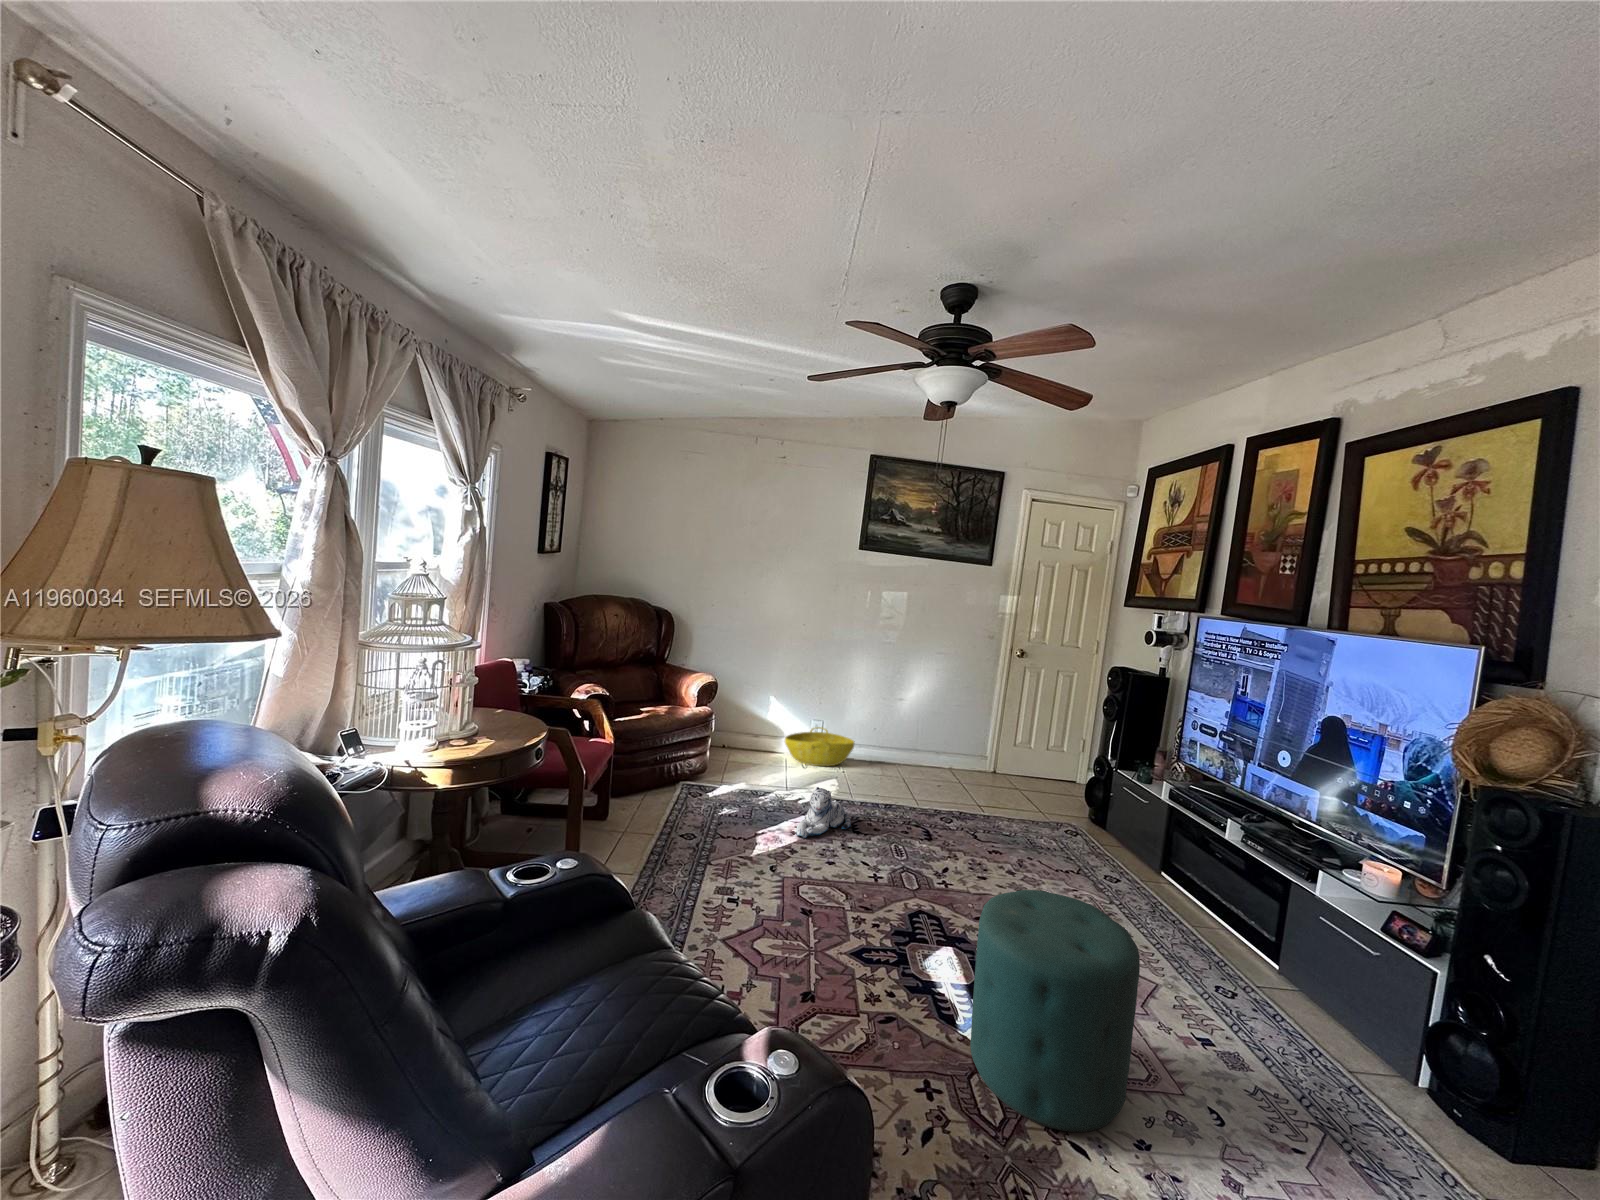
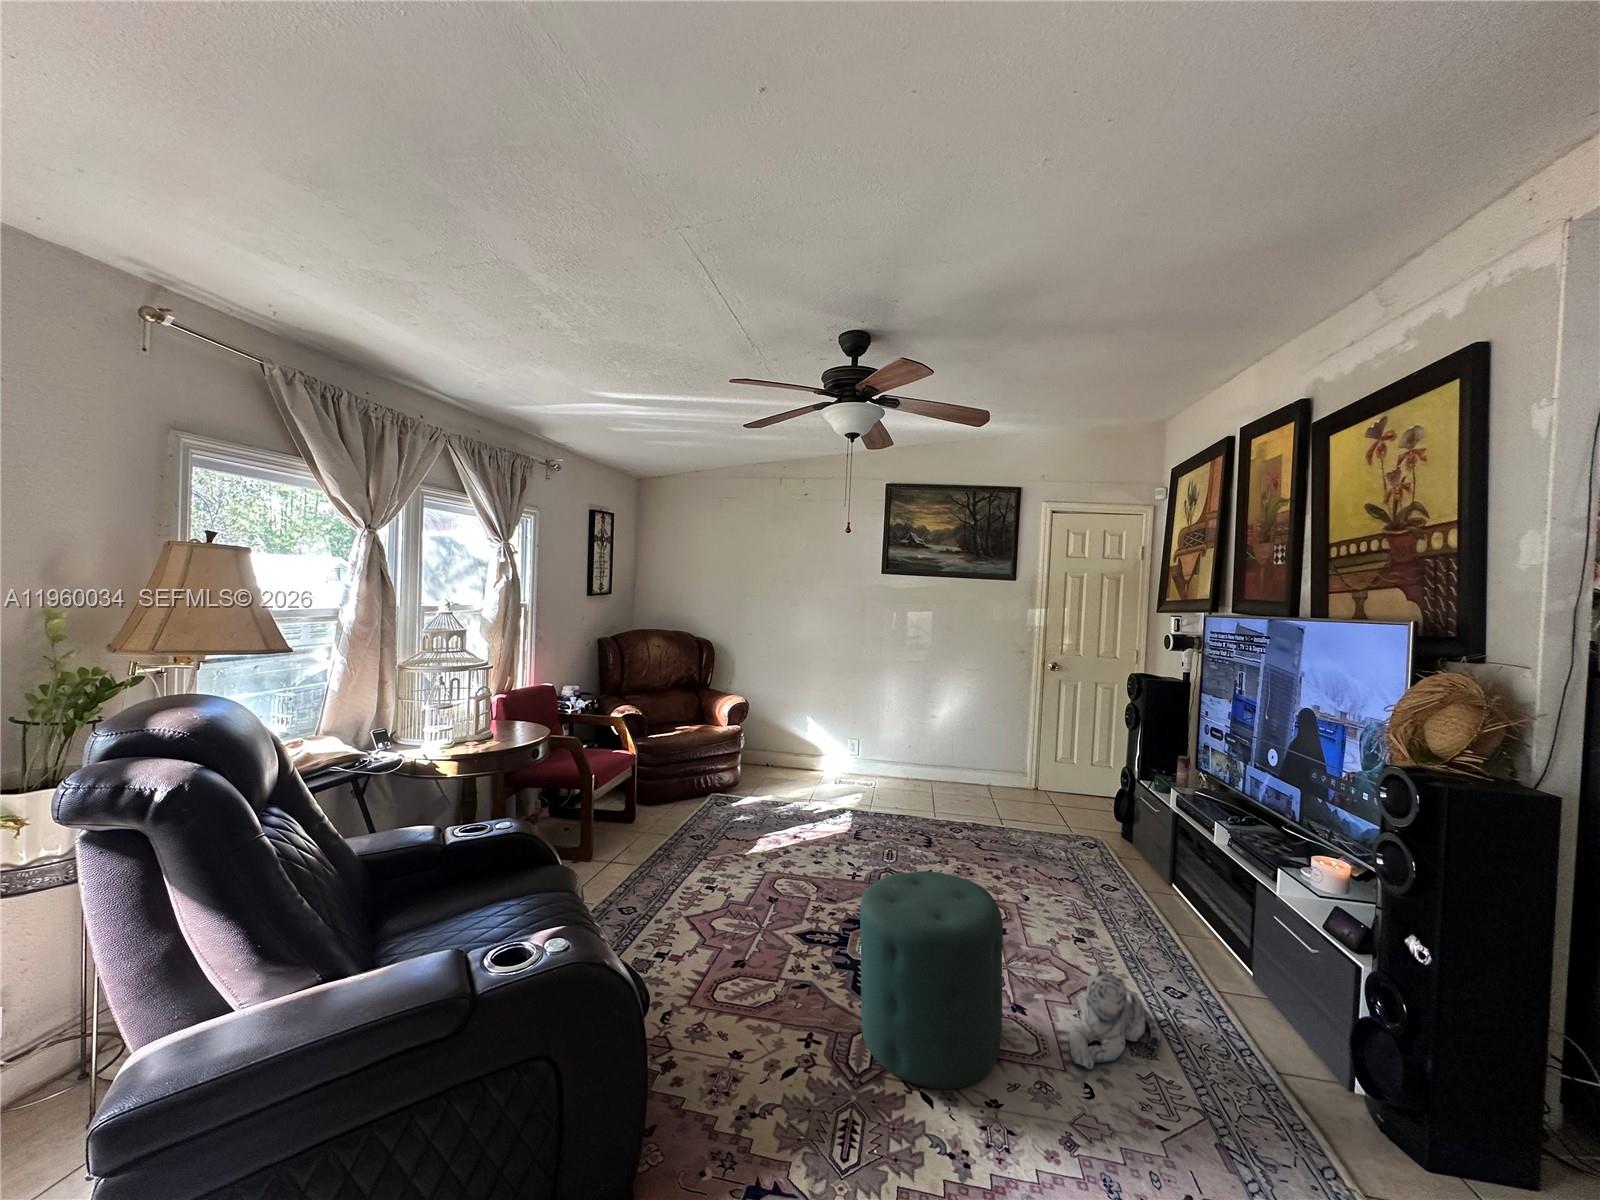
basket: present [785,727,854,766] -> none [821,744,888,781]
plush toy: present [796,787,851,838] -> present [1069,970,1161,1069]

